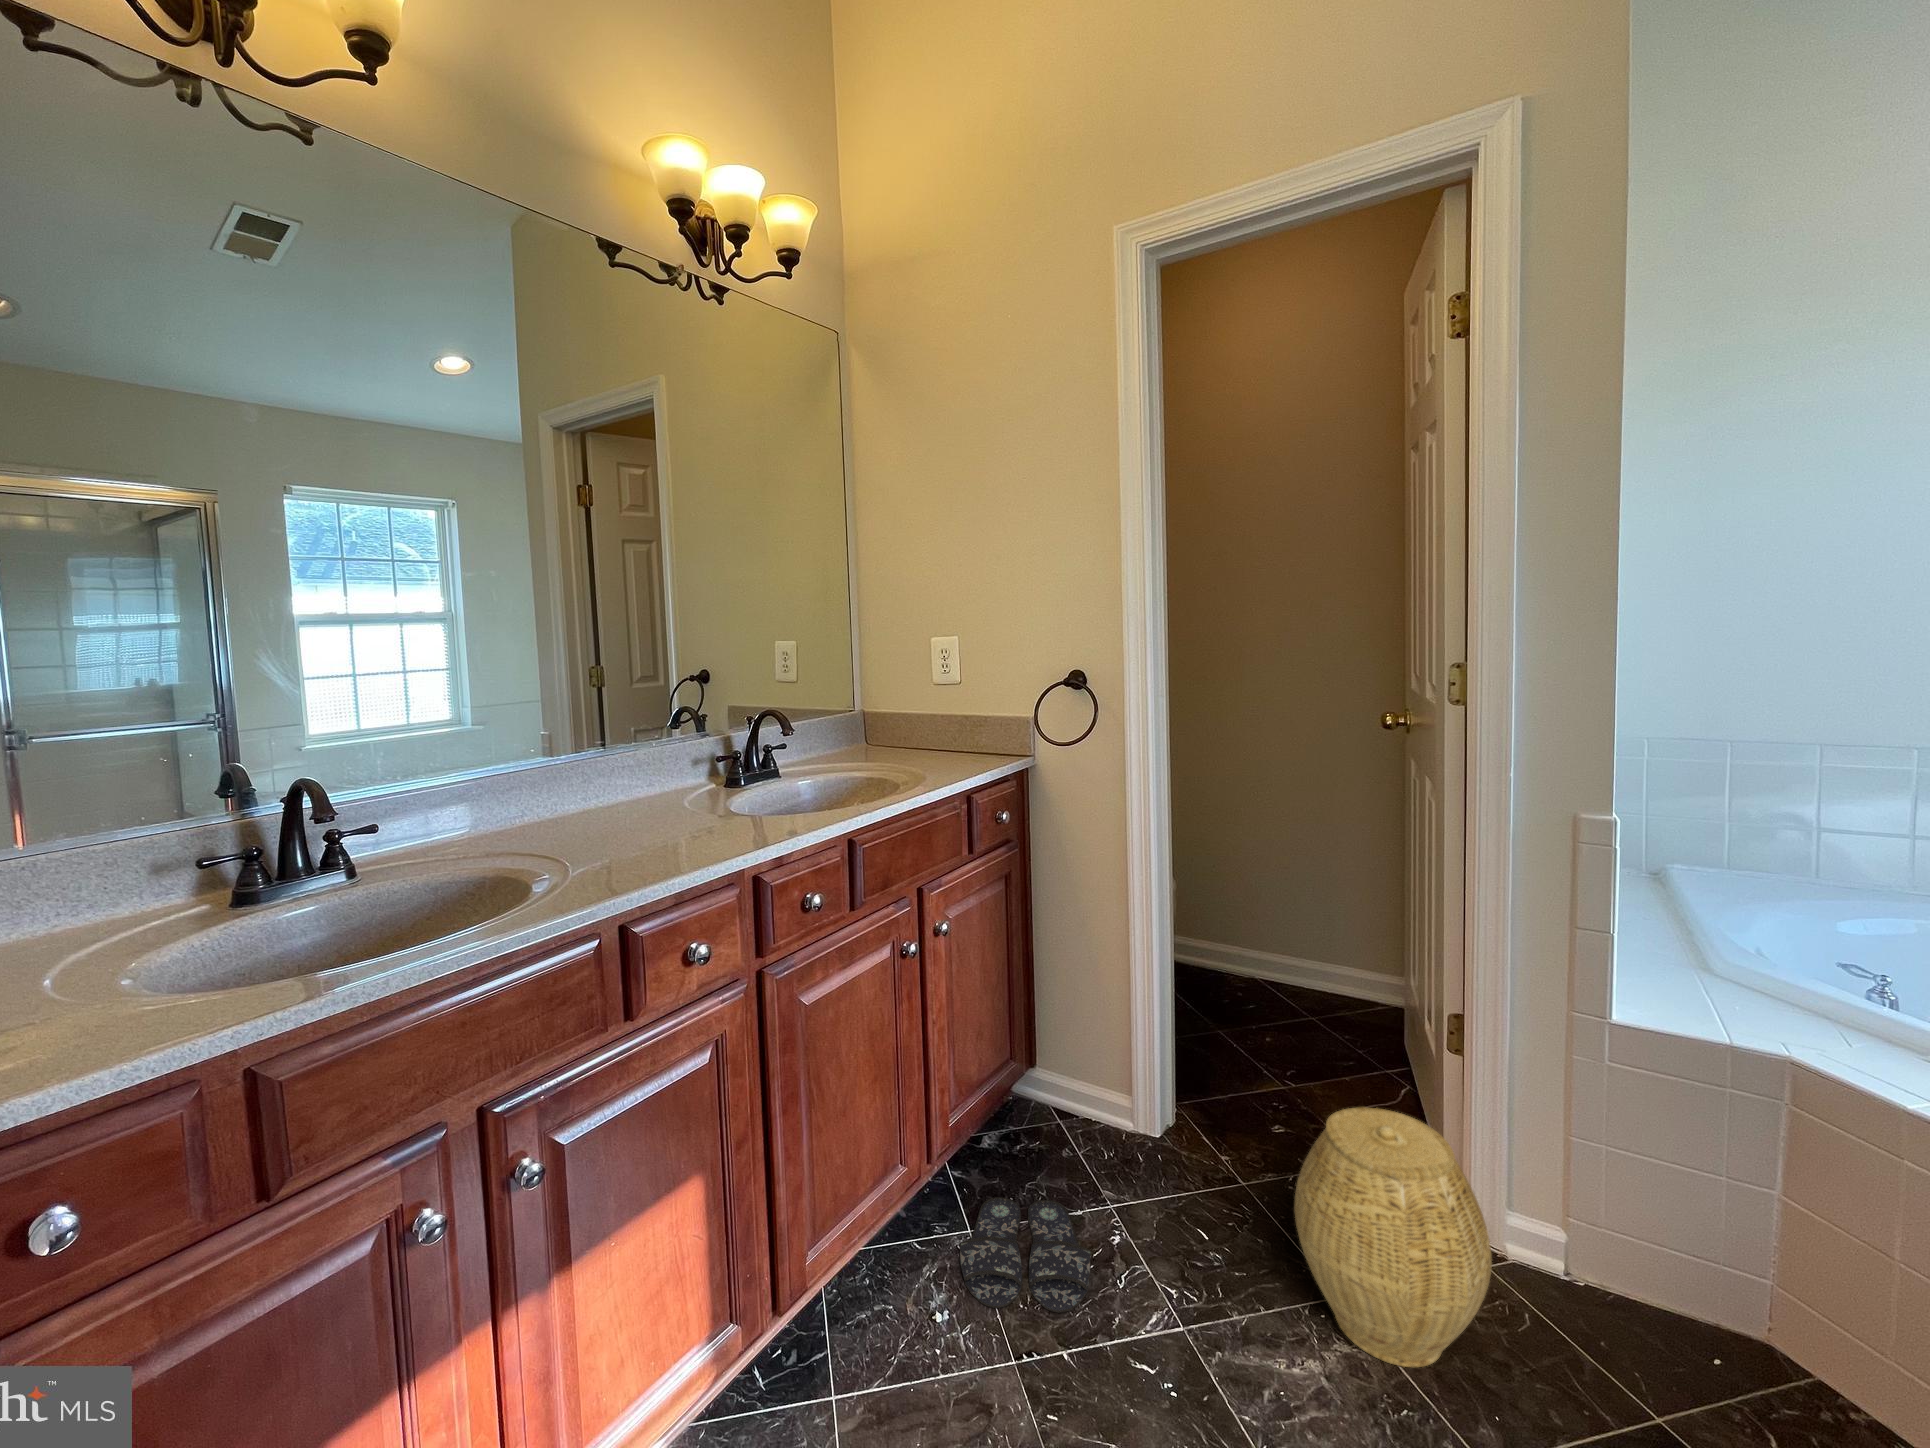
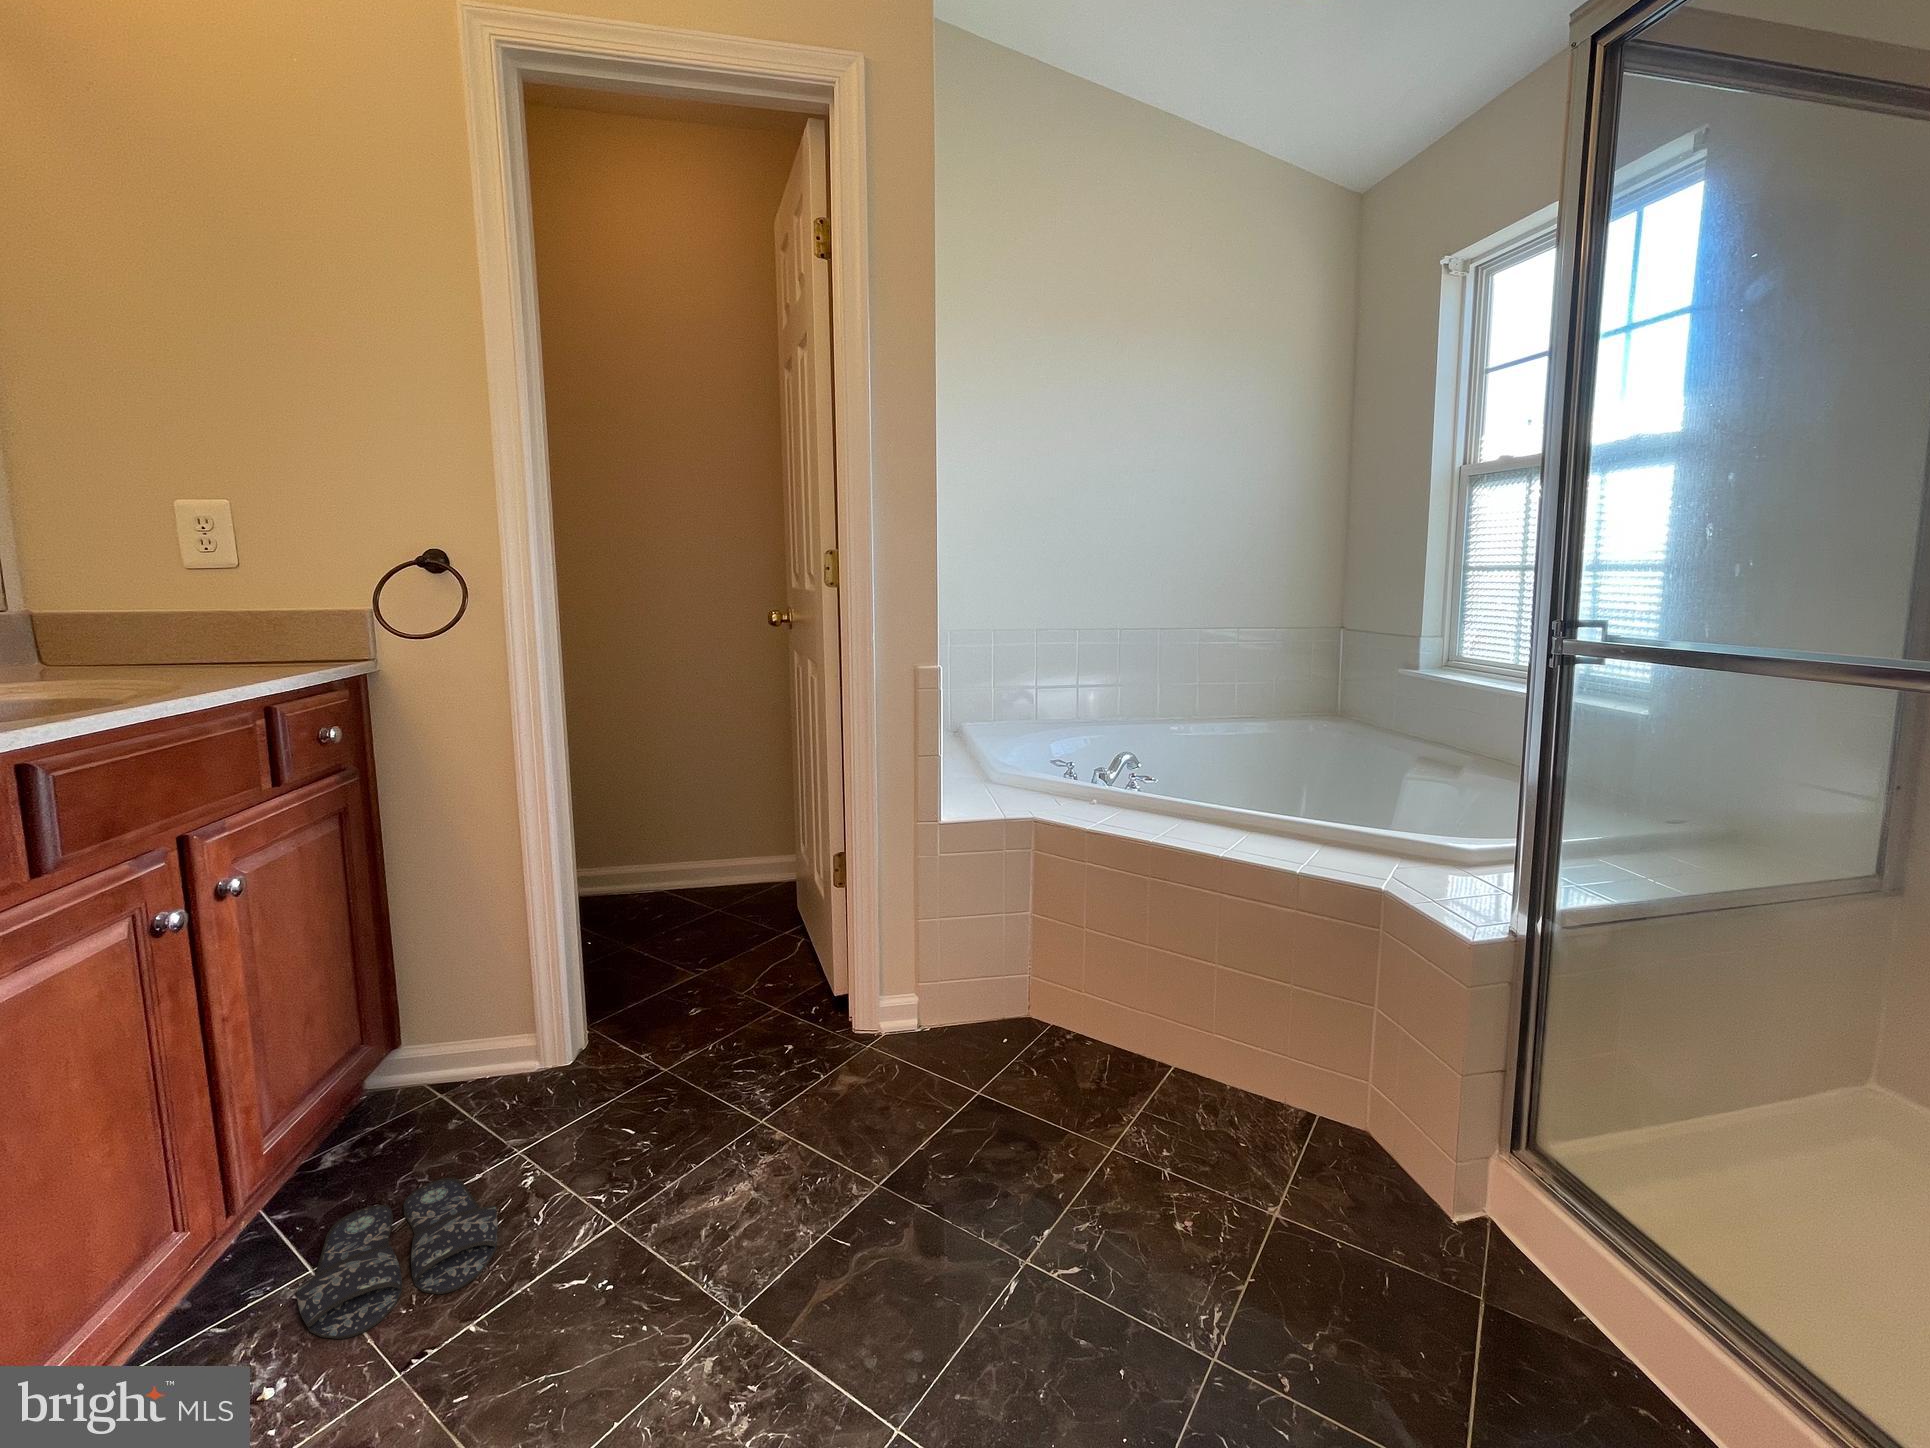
woven basket: present [1294,1107,1492,1367] -> none [719,939,876,1152]

